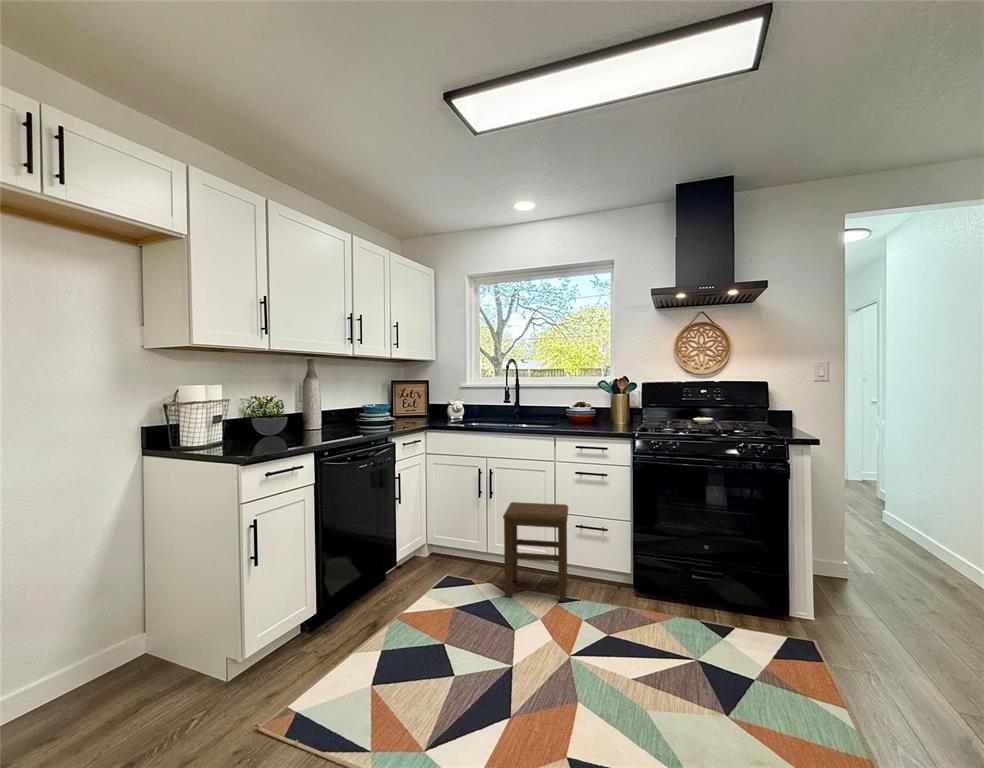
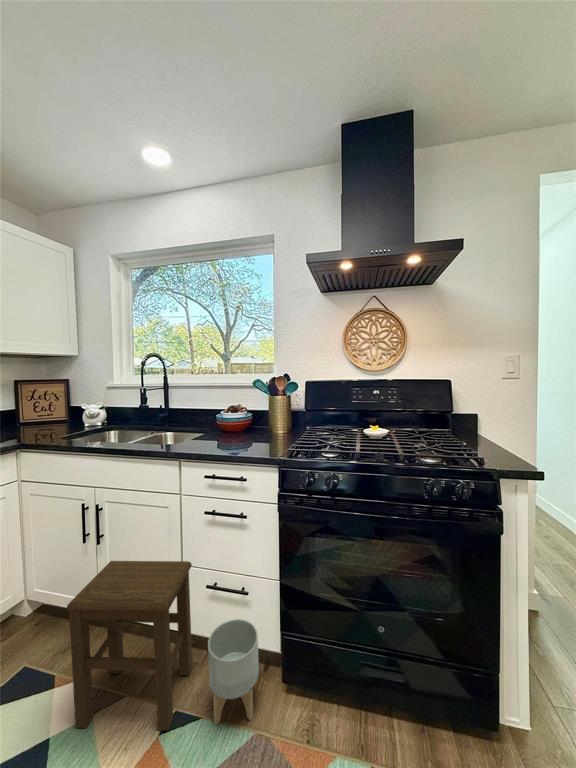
planter: none [588,545,622,603] -> present [208,619,259,725]

